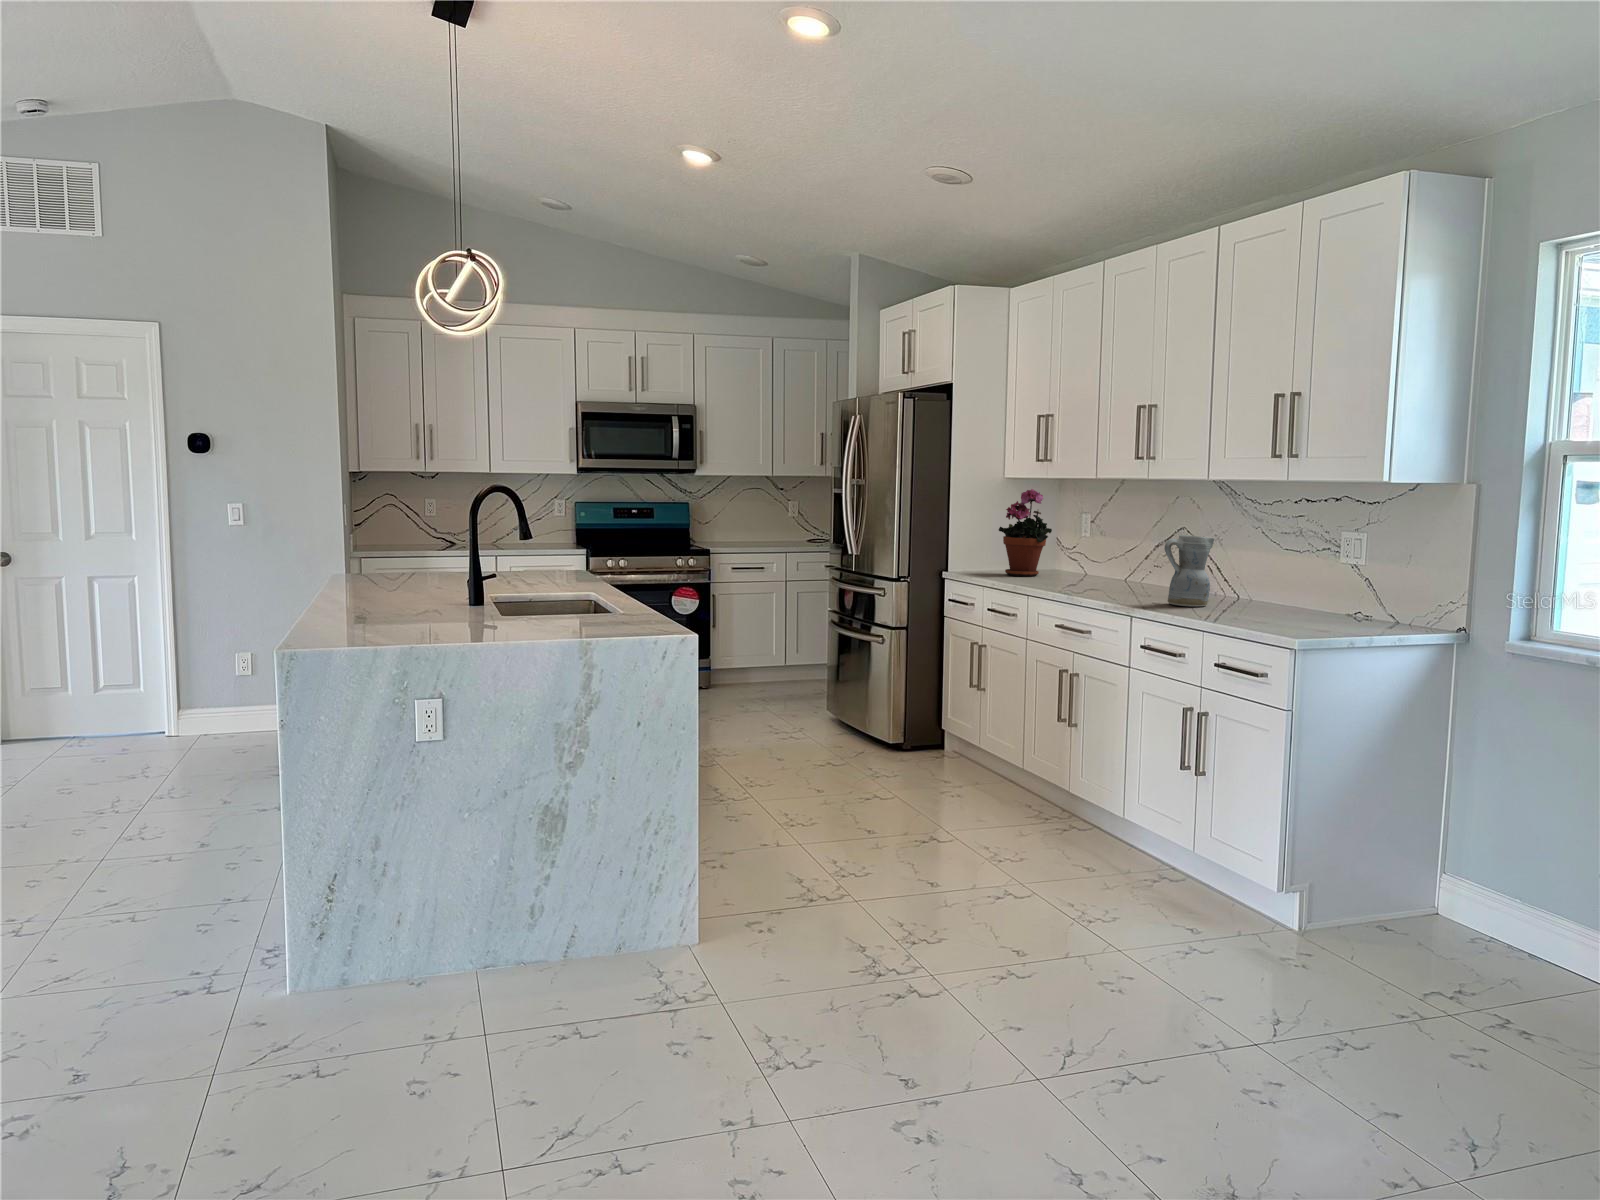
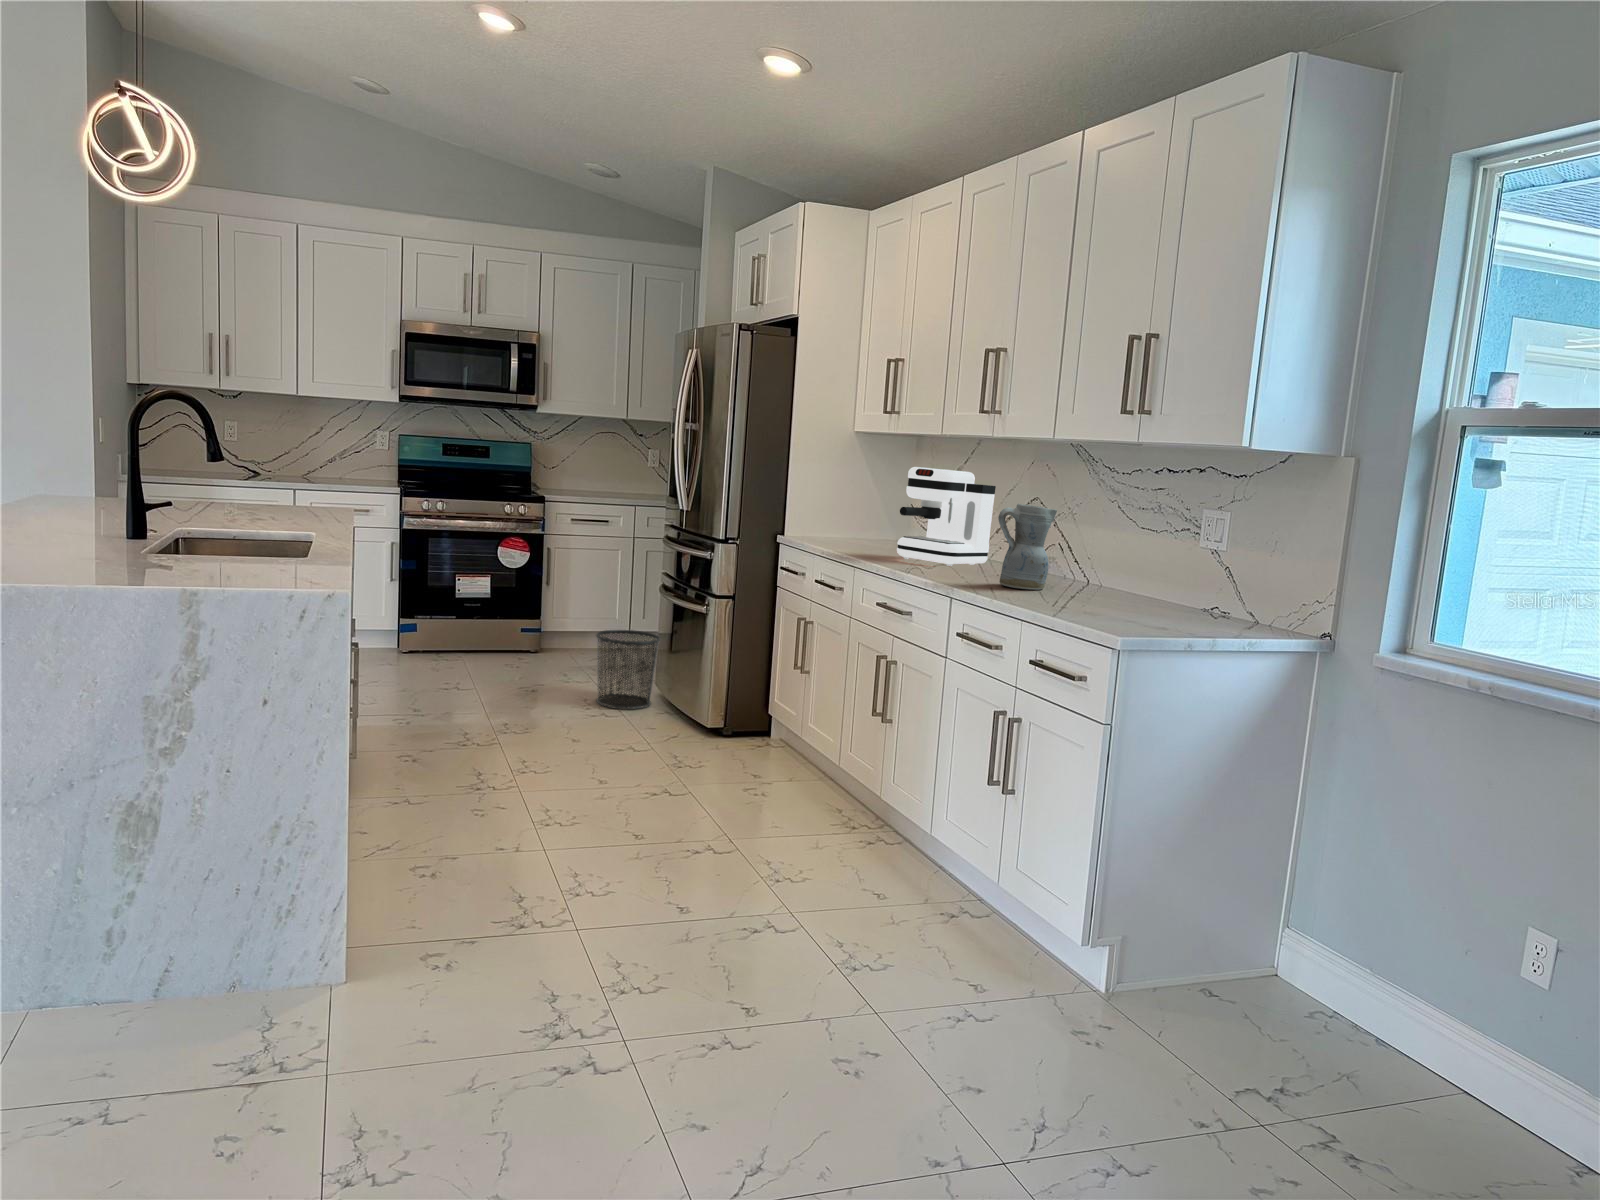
potted plant: present [999,489,1052,576] -> none [841,446,899,545]
coffee maker: none [1064,507,1147,591] -> present [897,467,996,566]
waste bin: none [777,665,835,736] -> present [596,630,661,710]

